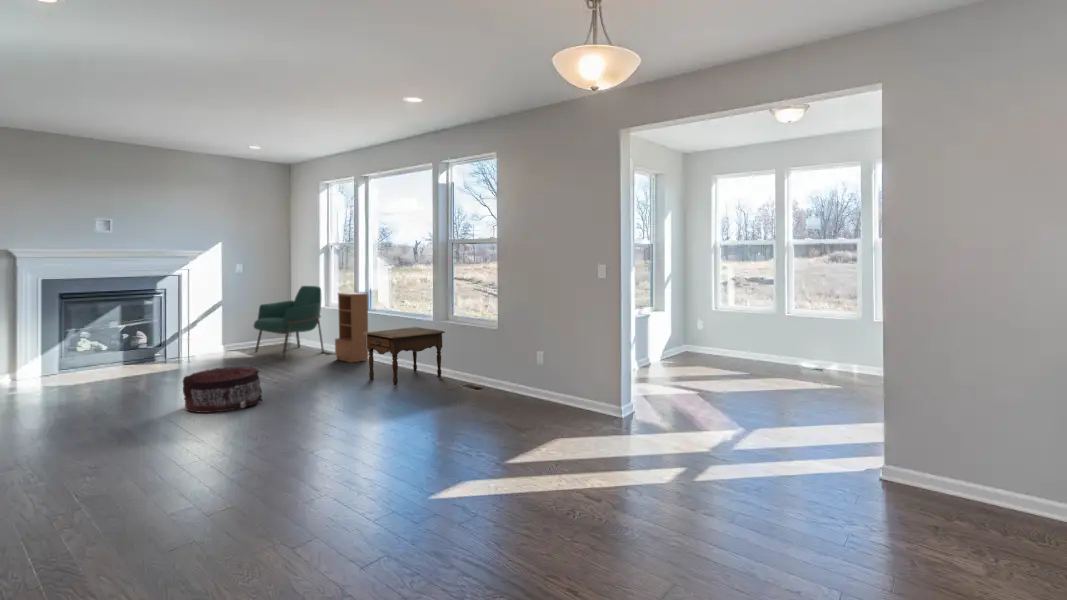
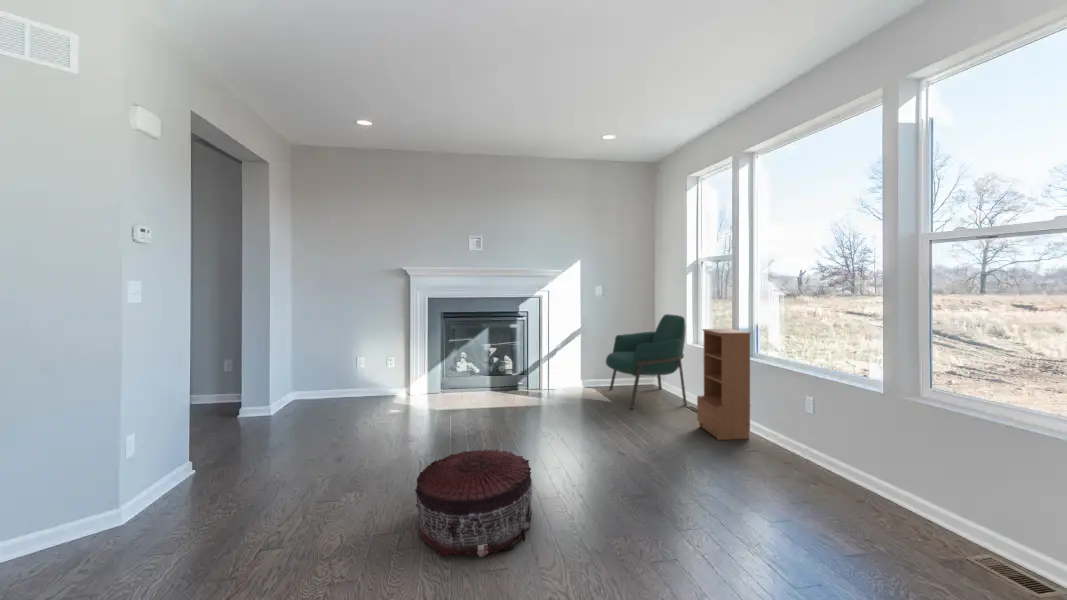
side table: present [364,327,445,386] -> none [738,414,961,574]

